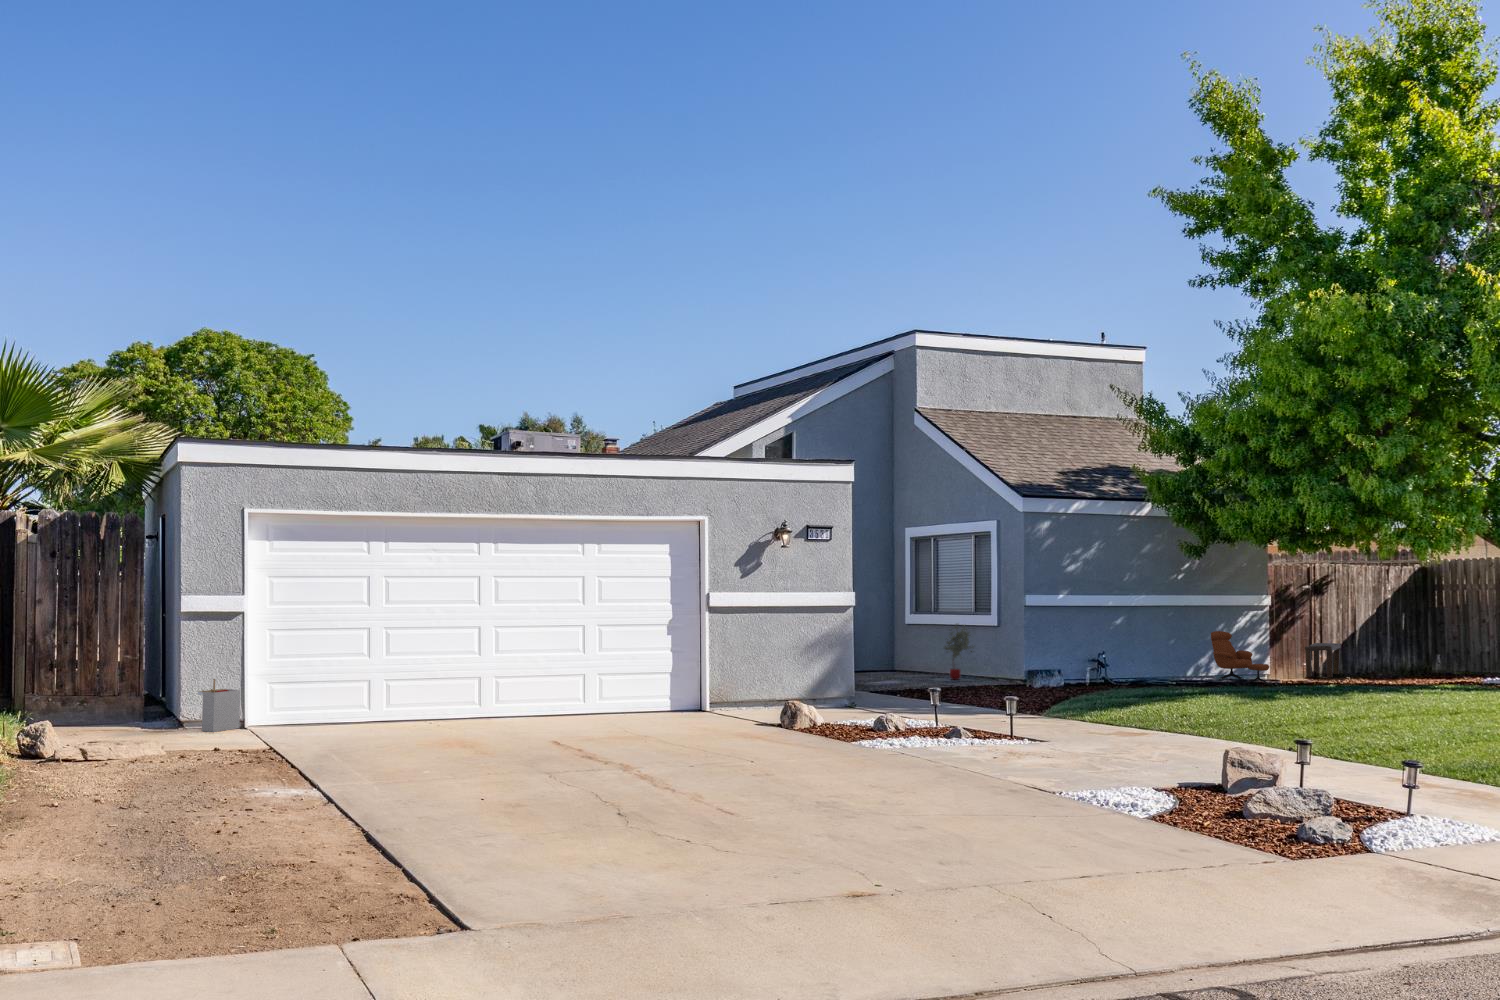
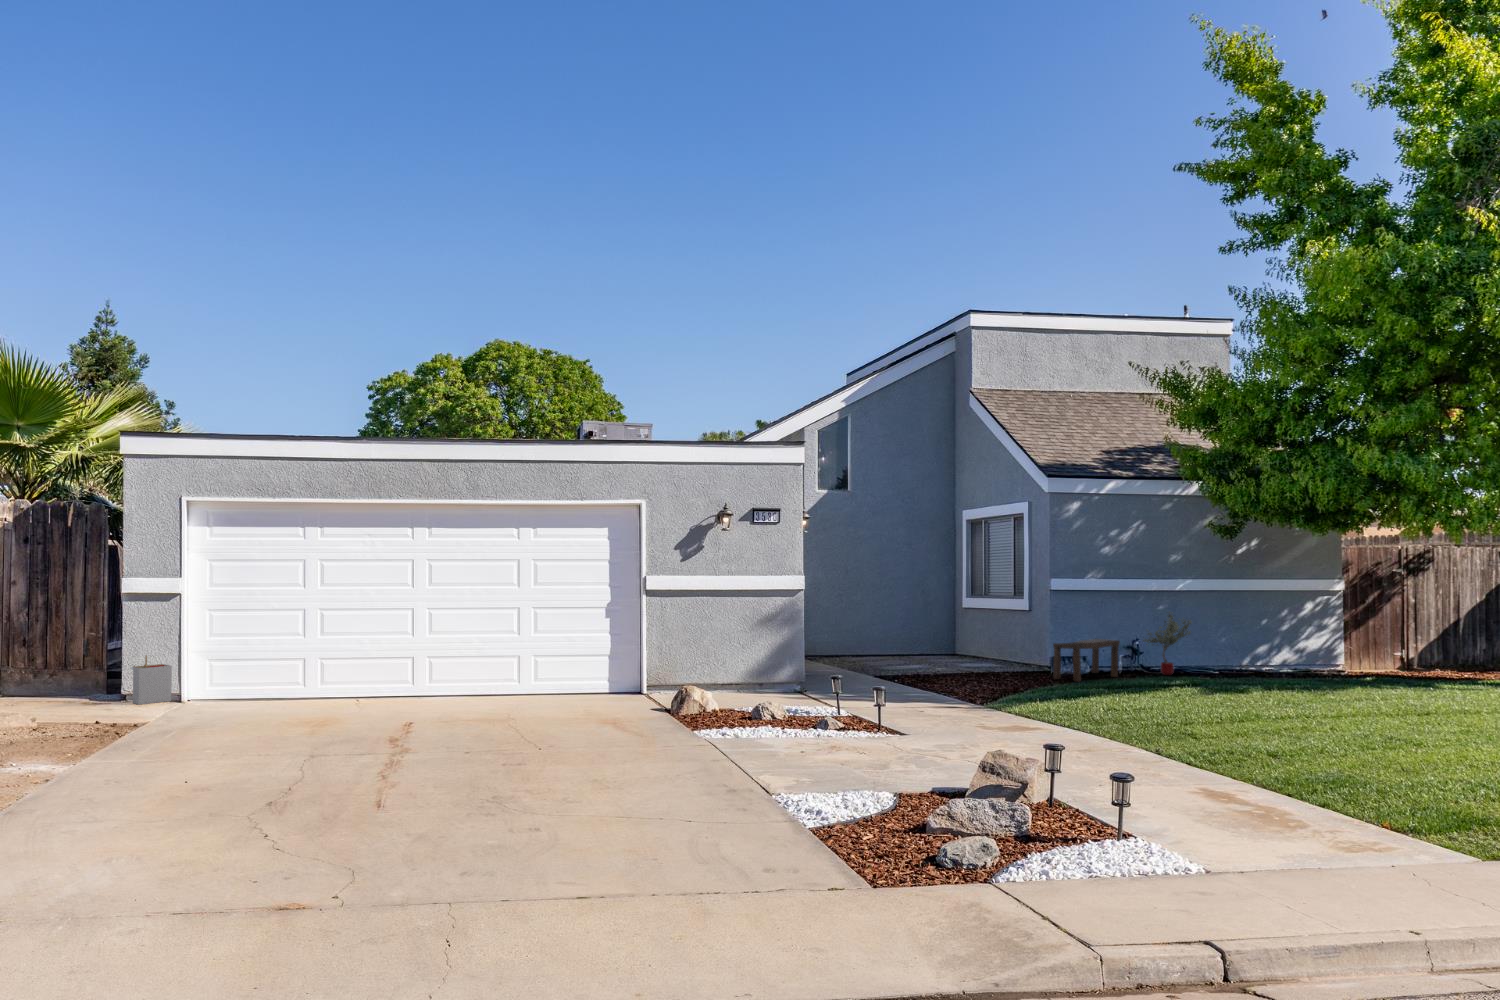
potted tree: present [944,624,973,680] -> present [1144,611,1192,675]
lounge chair: present [1211,631,1269,684] -> none [1261,618,1322,679]
bench: present [1305,643,1341,678] -> present [1053,639,1120,682]

